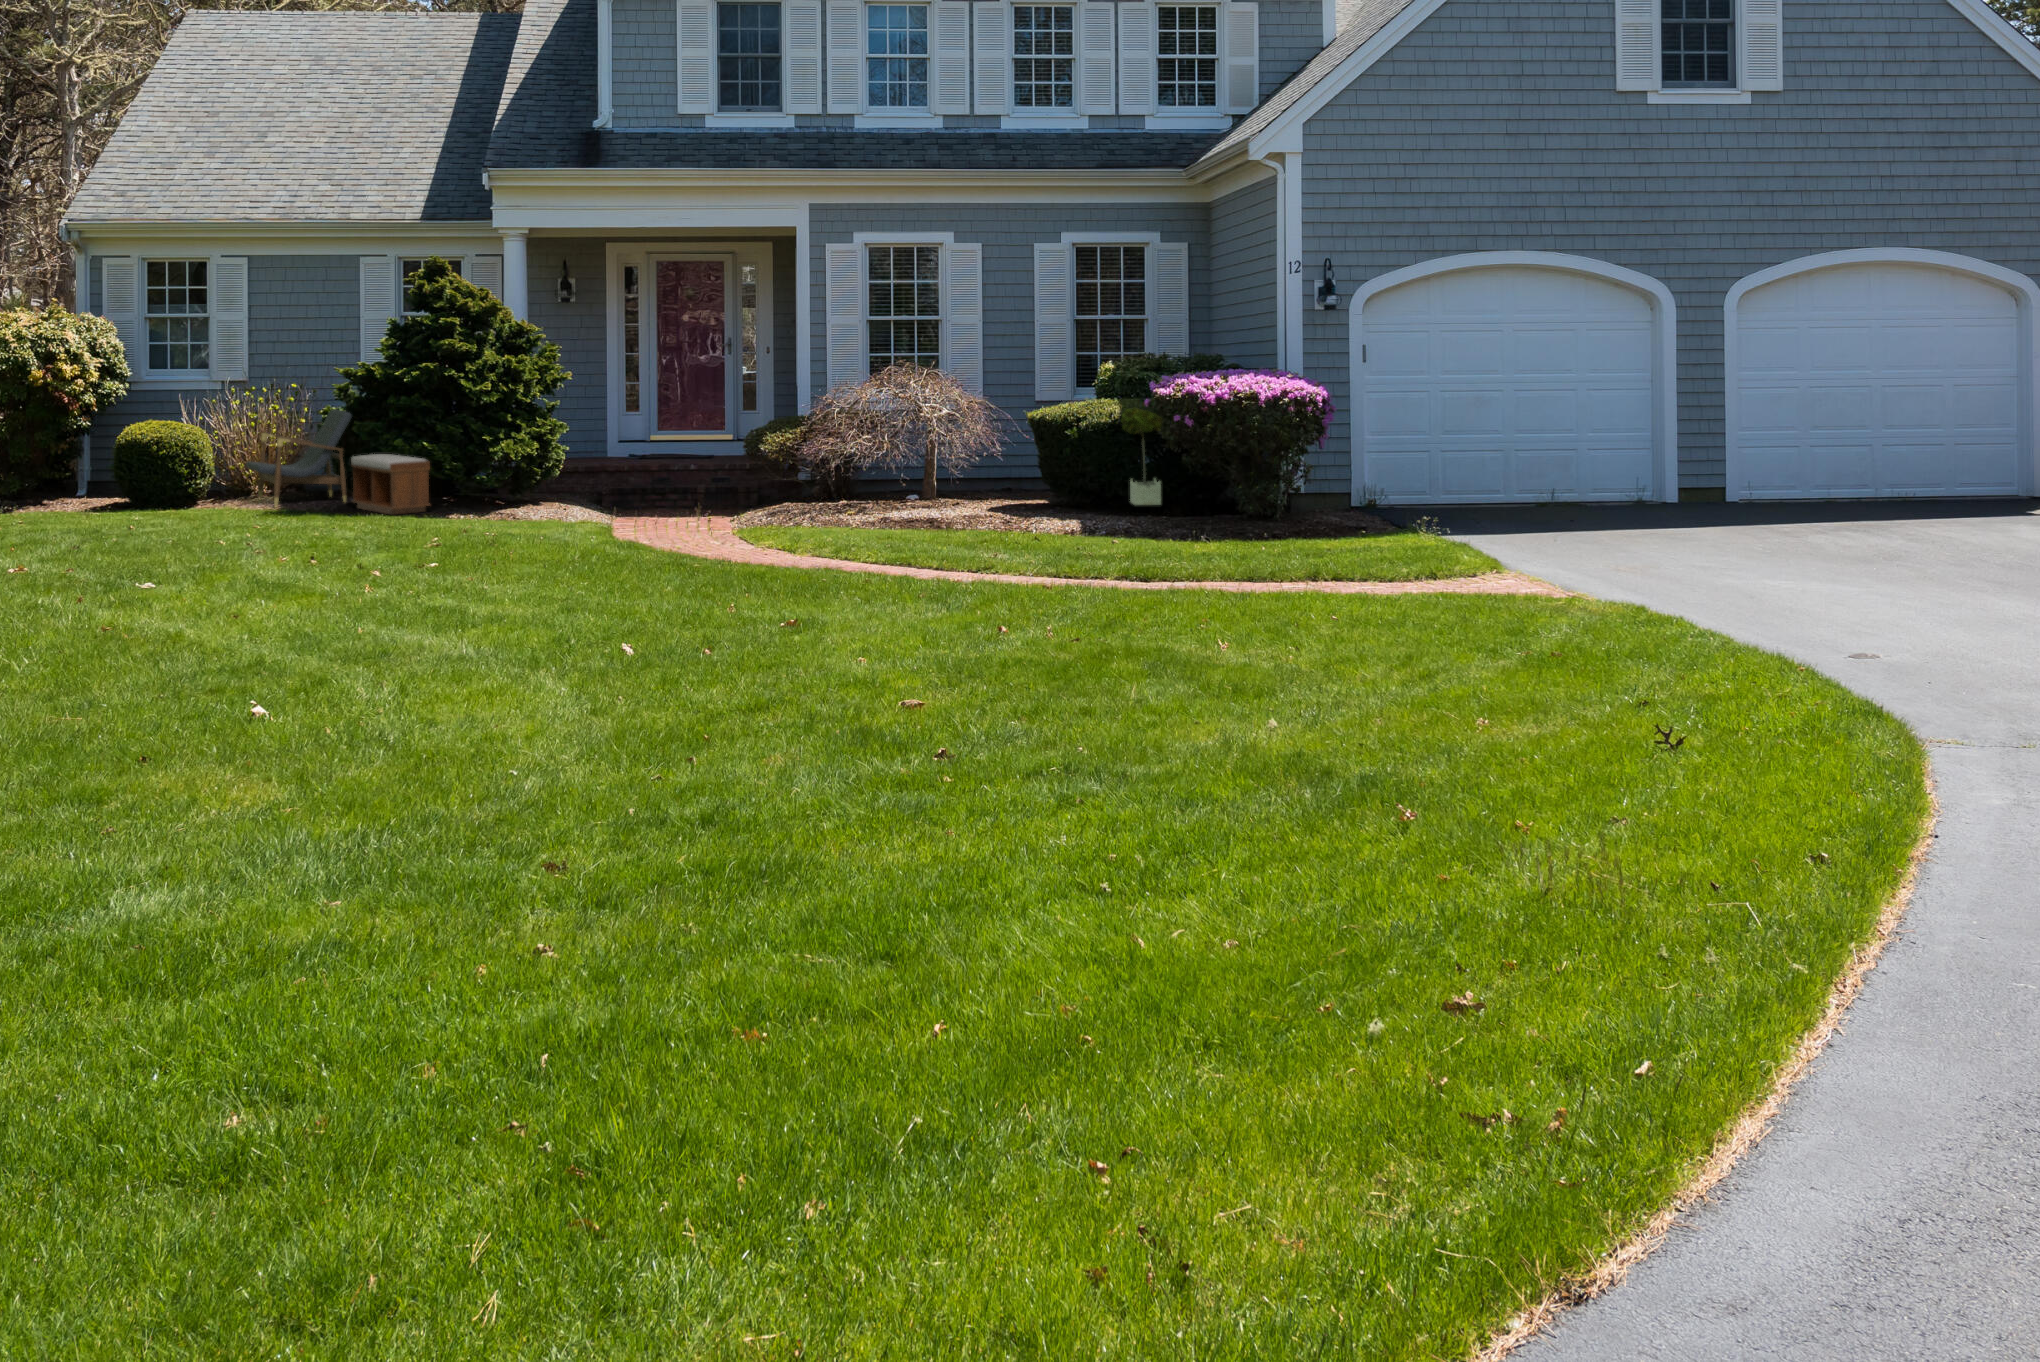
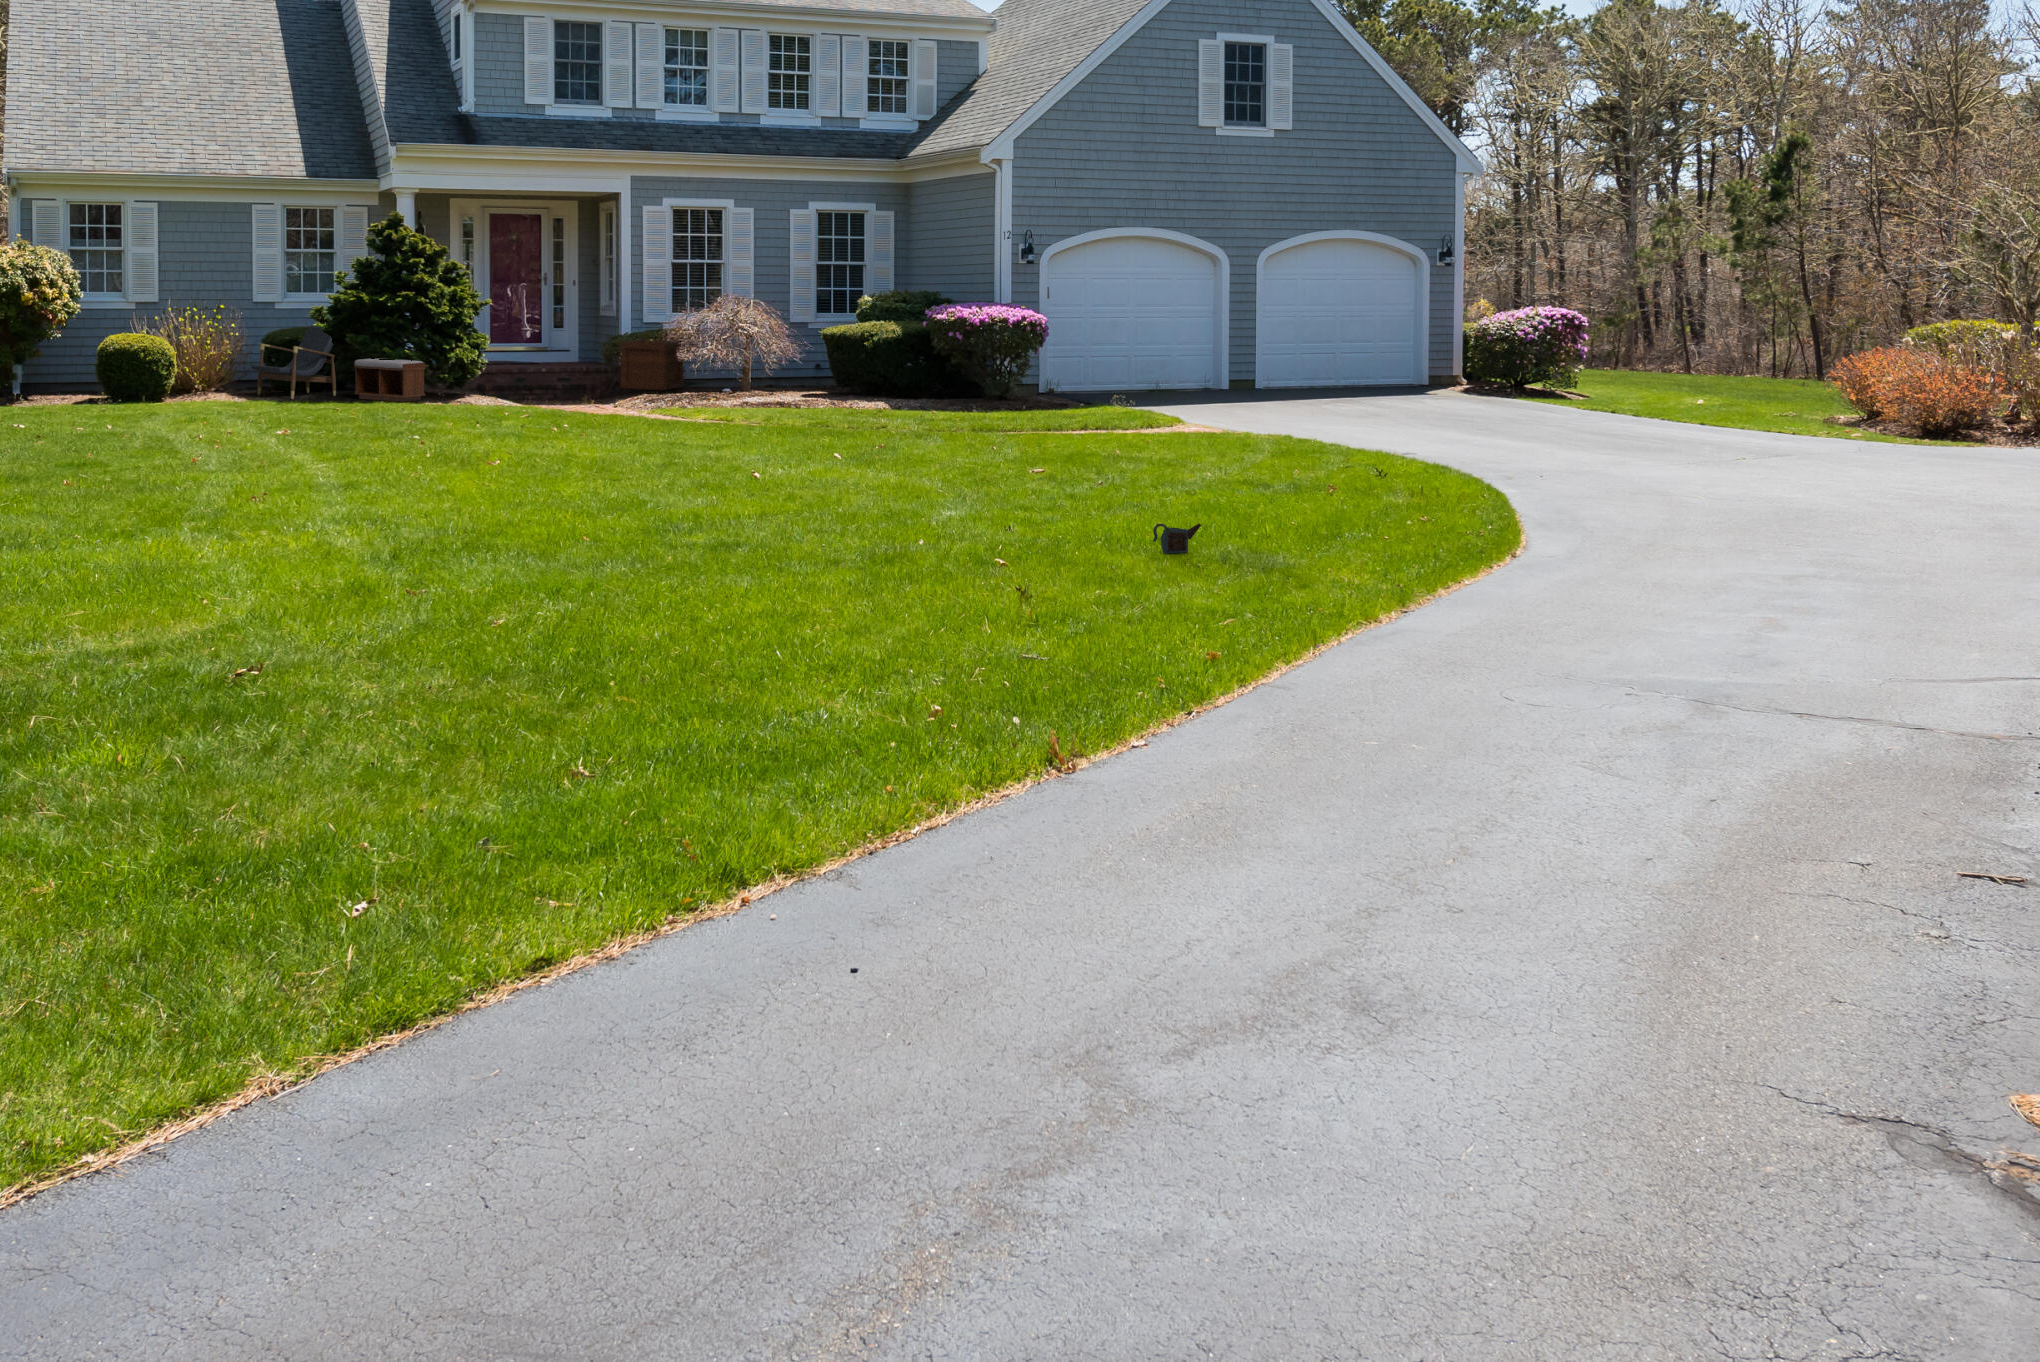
potted tree: present [1121,408,1162,505] -> none [903,327,932,393]
wooden crate: none [735,424,829,497] -> present [620,340,684,391]
watering can: none [565,1131,738,1231] -> present [1153,523,1201,554]

